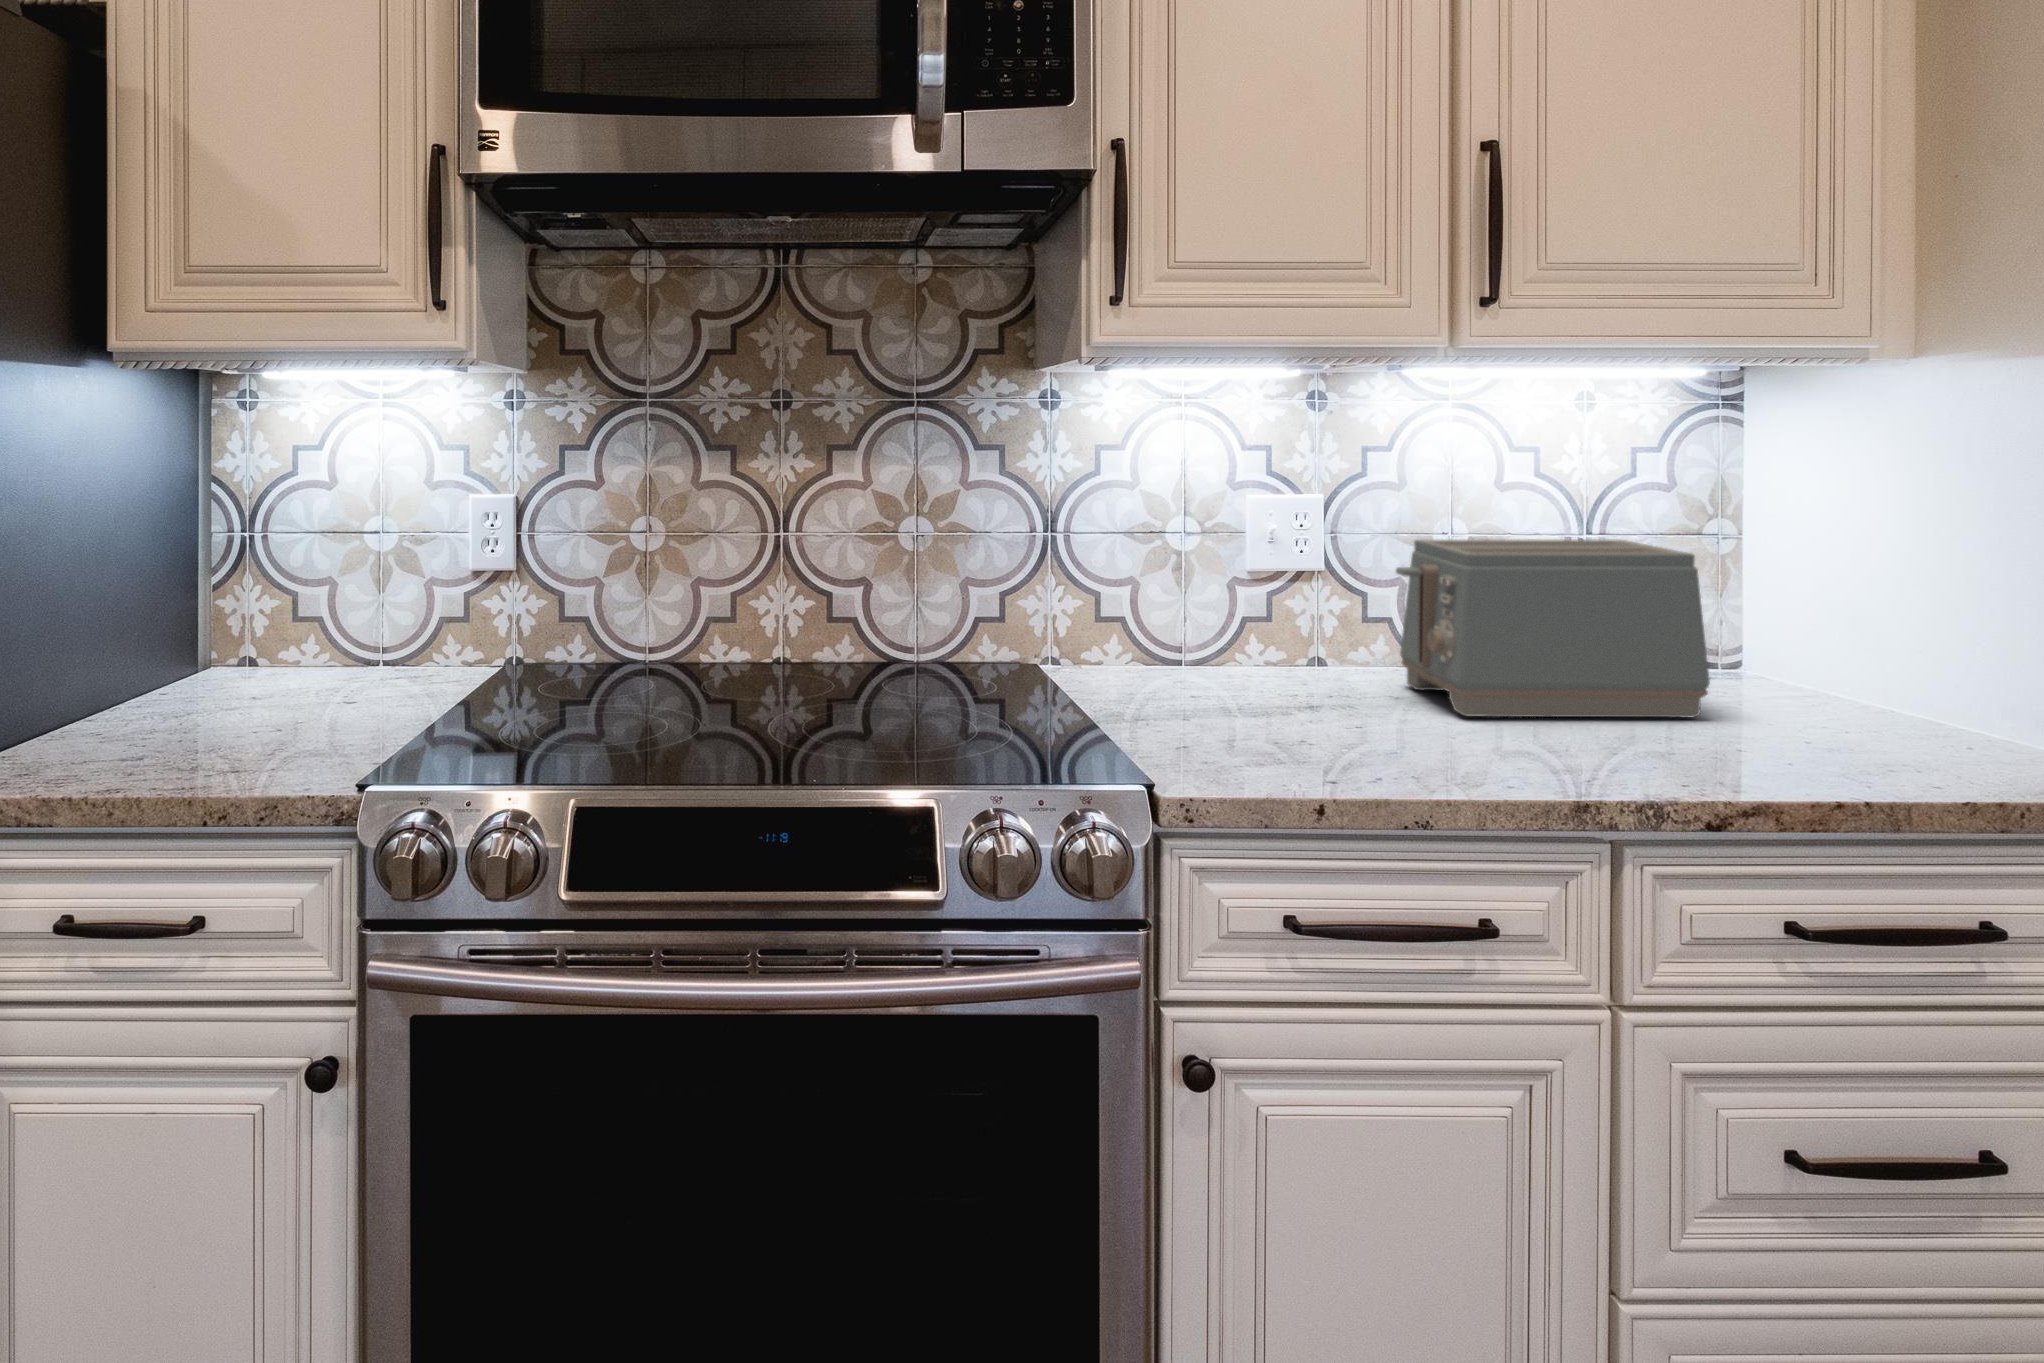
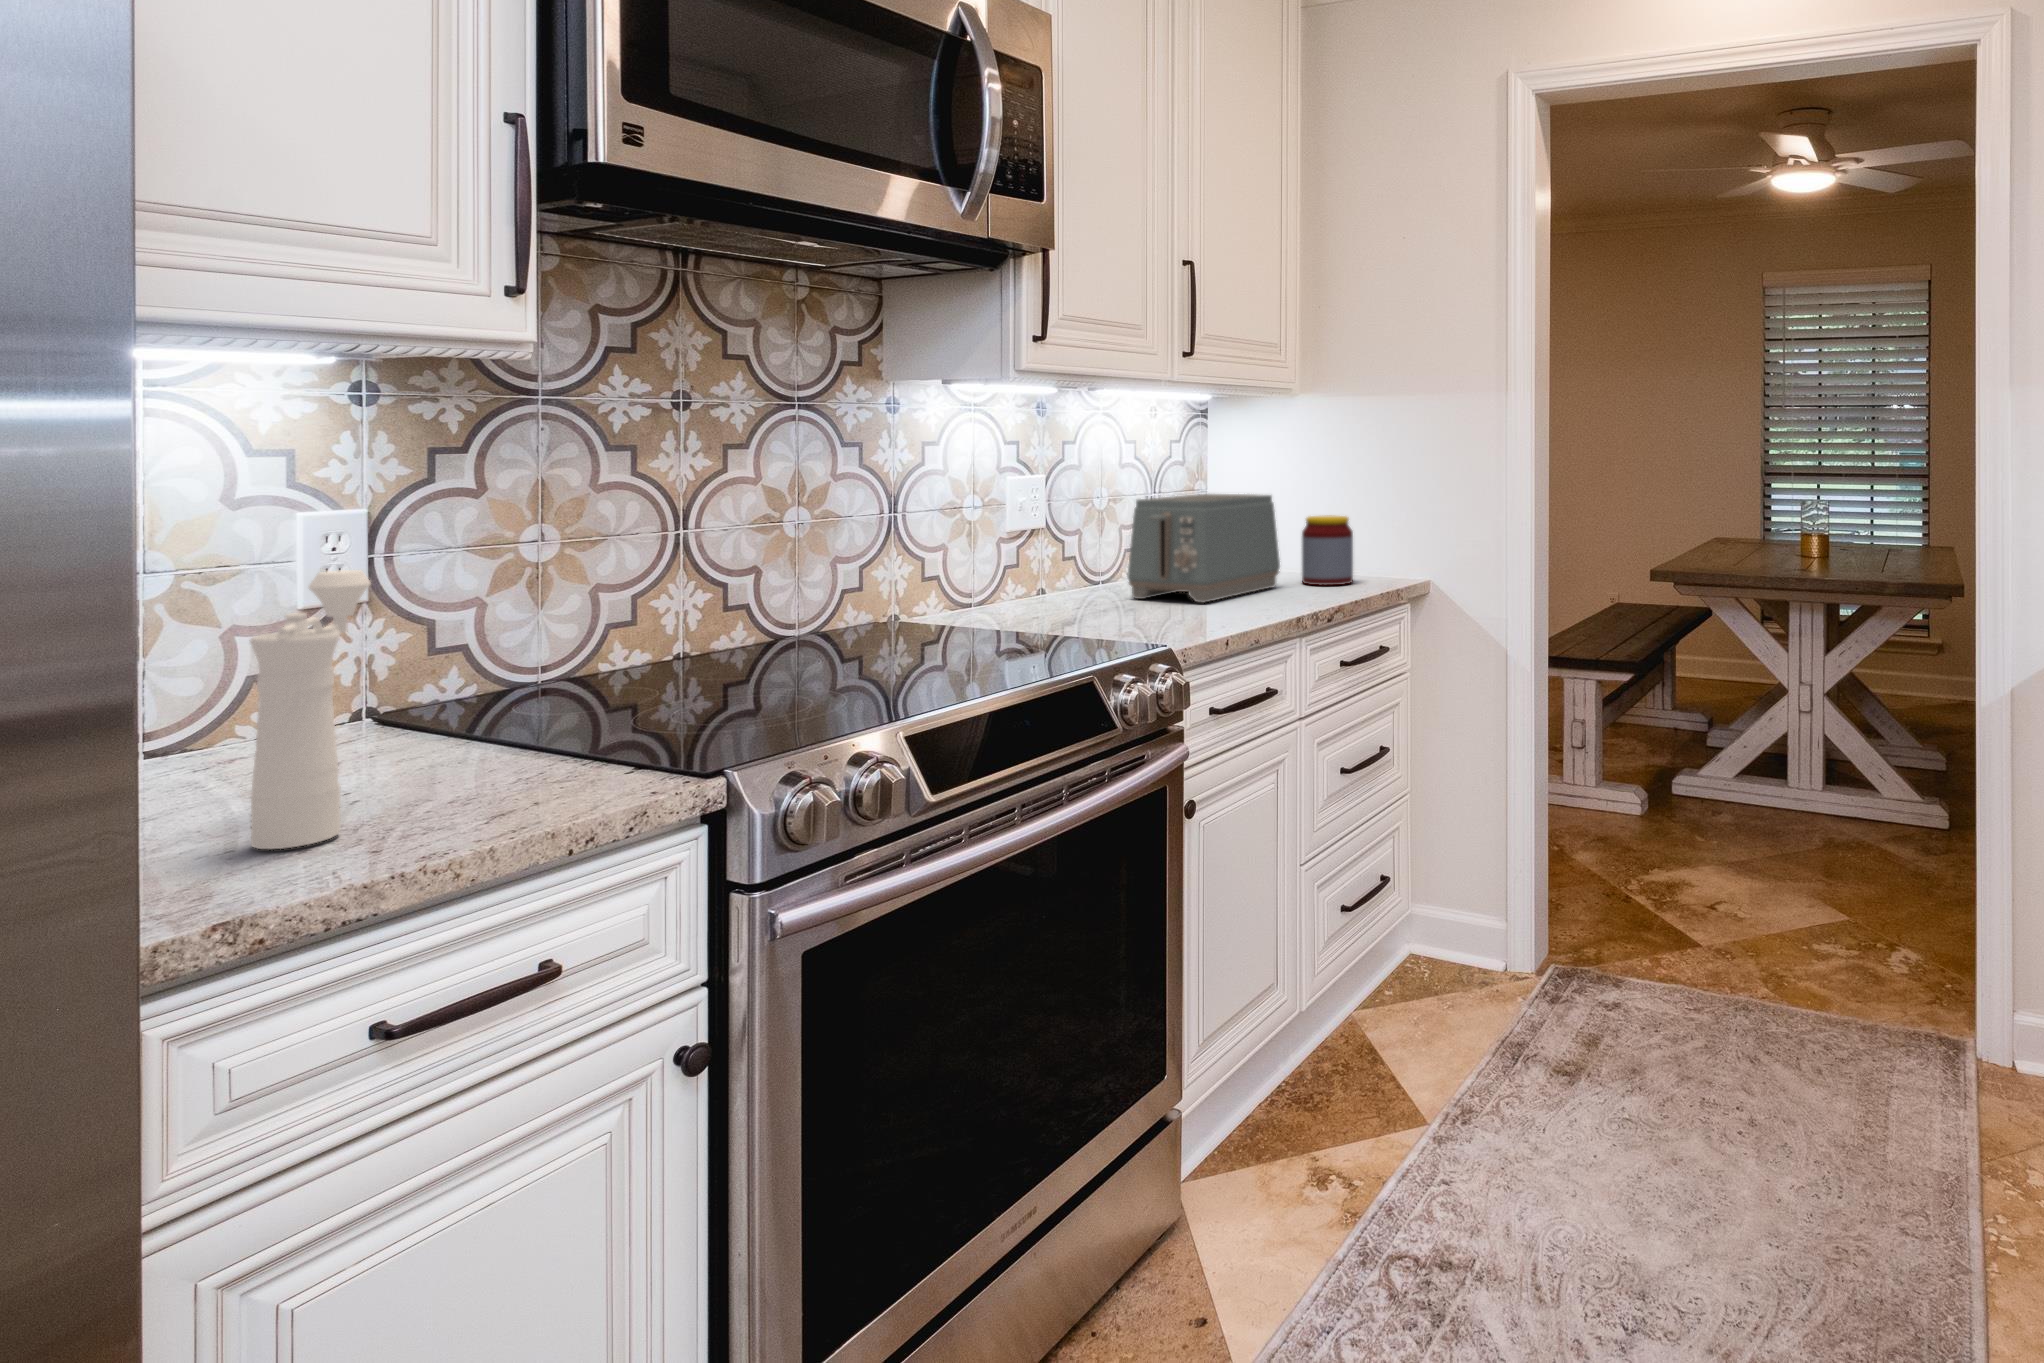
pepper mill: none [151,547,292,742] -> present [250,570,371,849]
jar: none [1780,602,1904,744] -> present [1302,515,1353,585]

